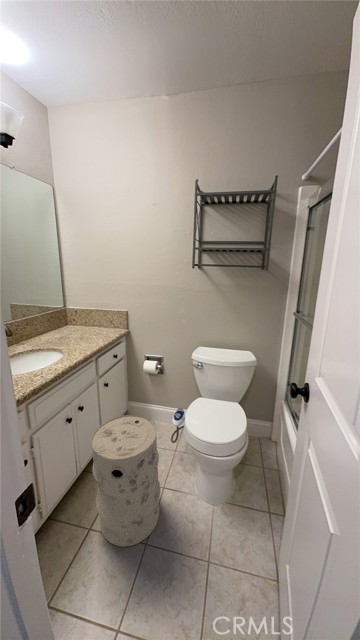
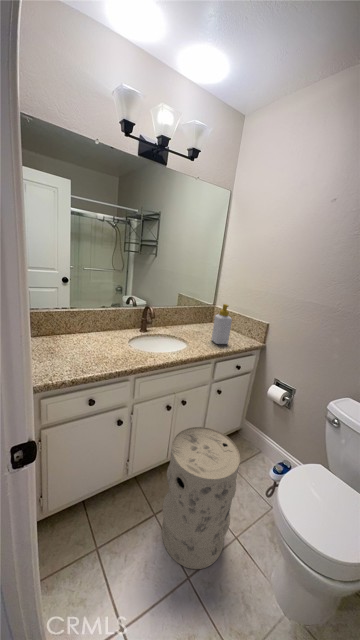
soap bottle: none [79,302,100,342] -> present [212,304,232,344]

